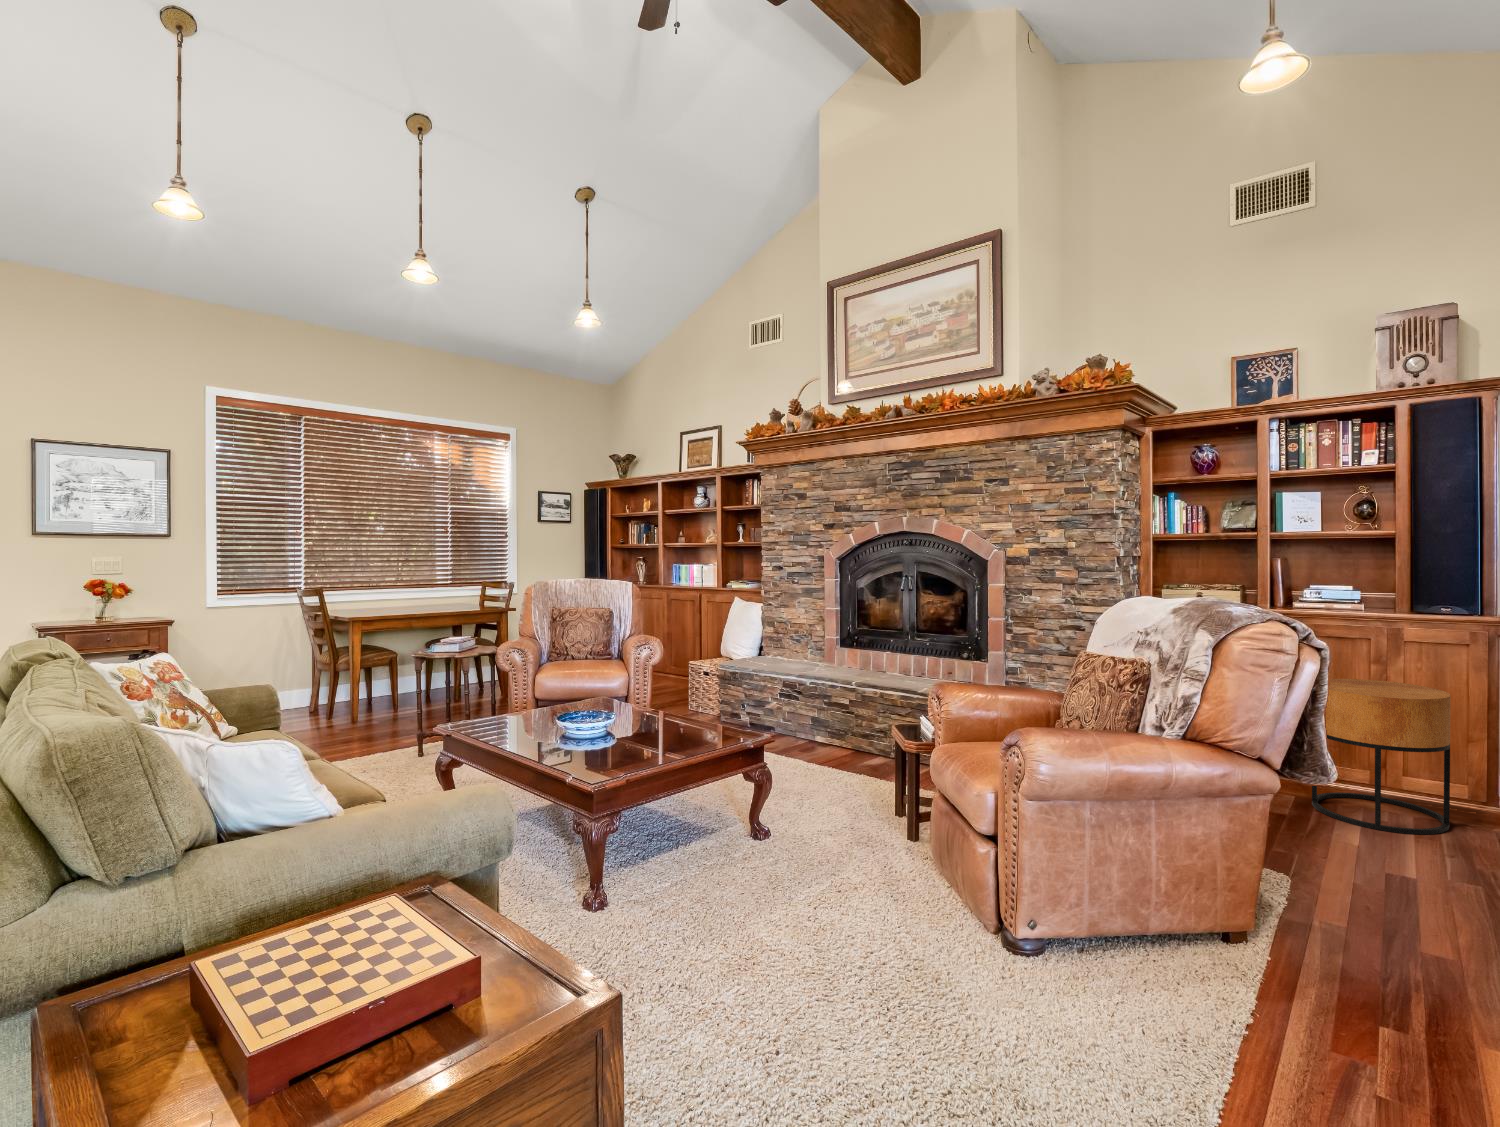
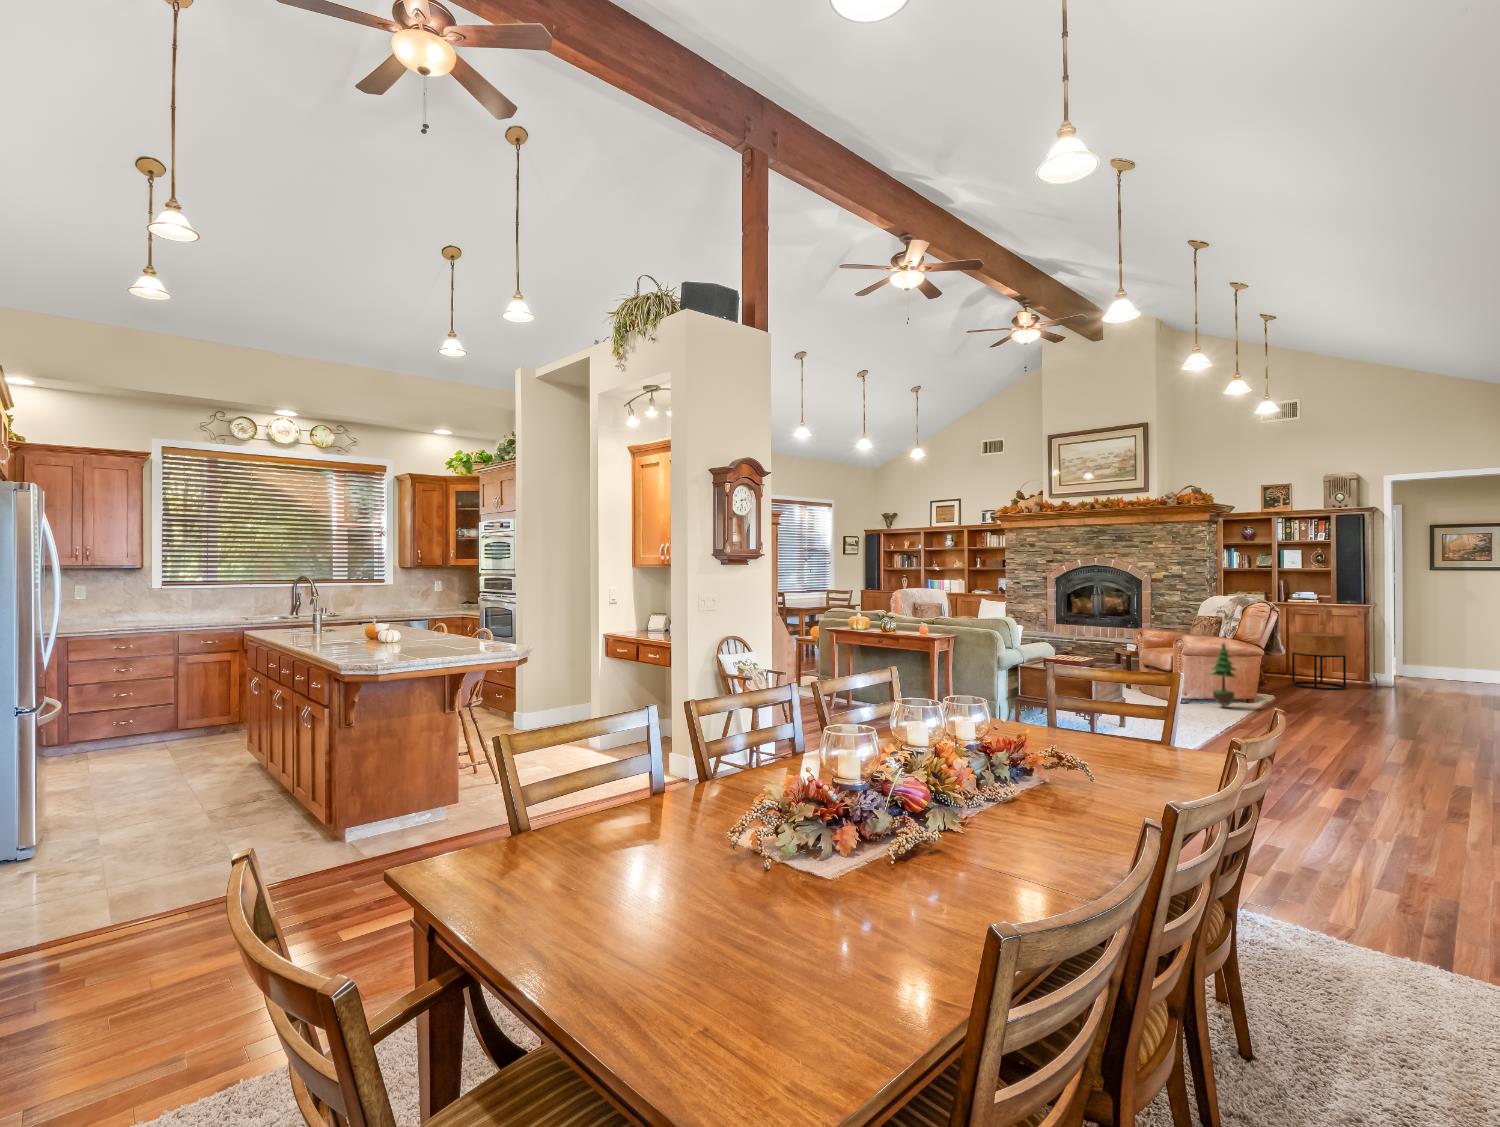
potted tree: none [1110,768,1203,995] -> present [1211,643,1236,707]

